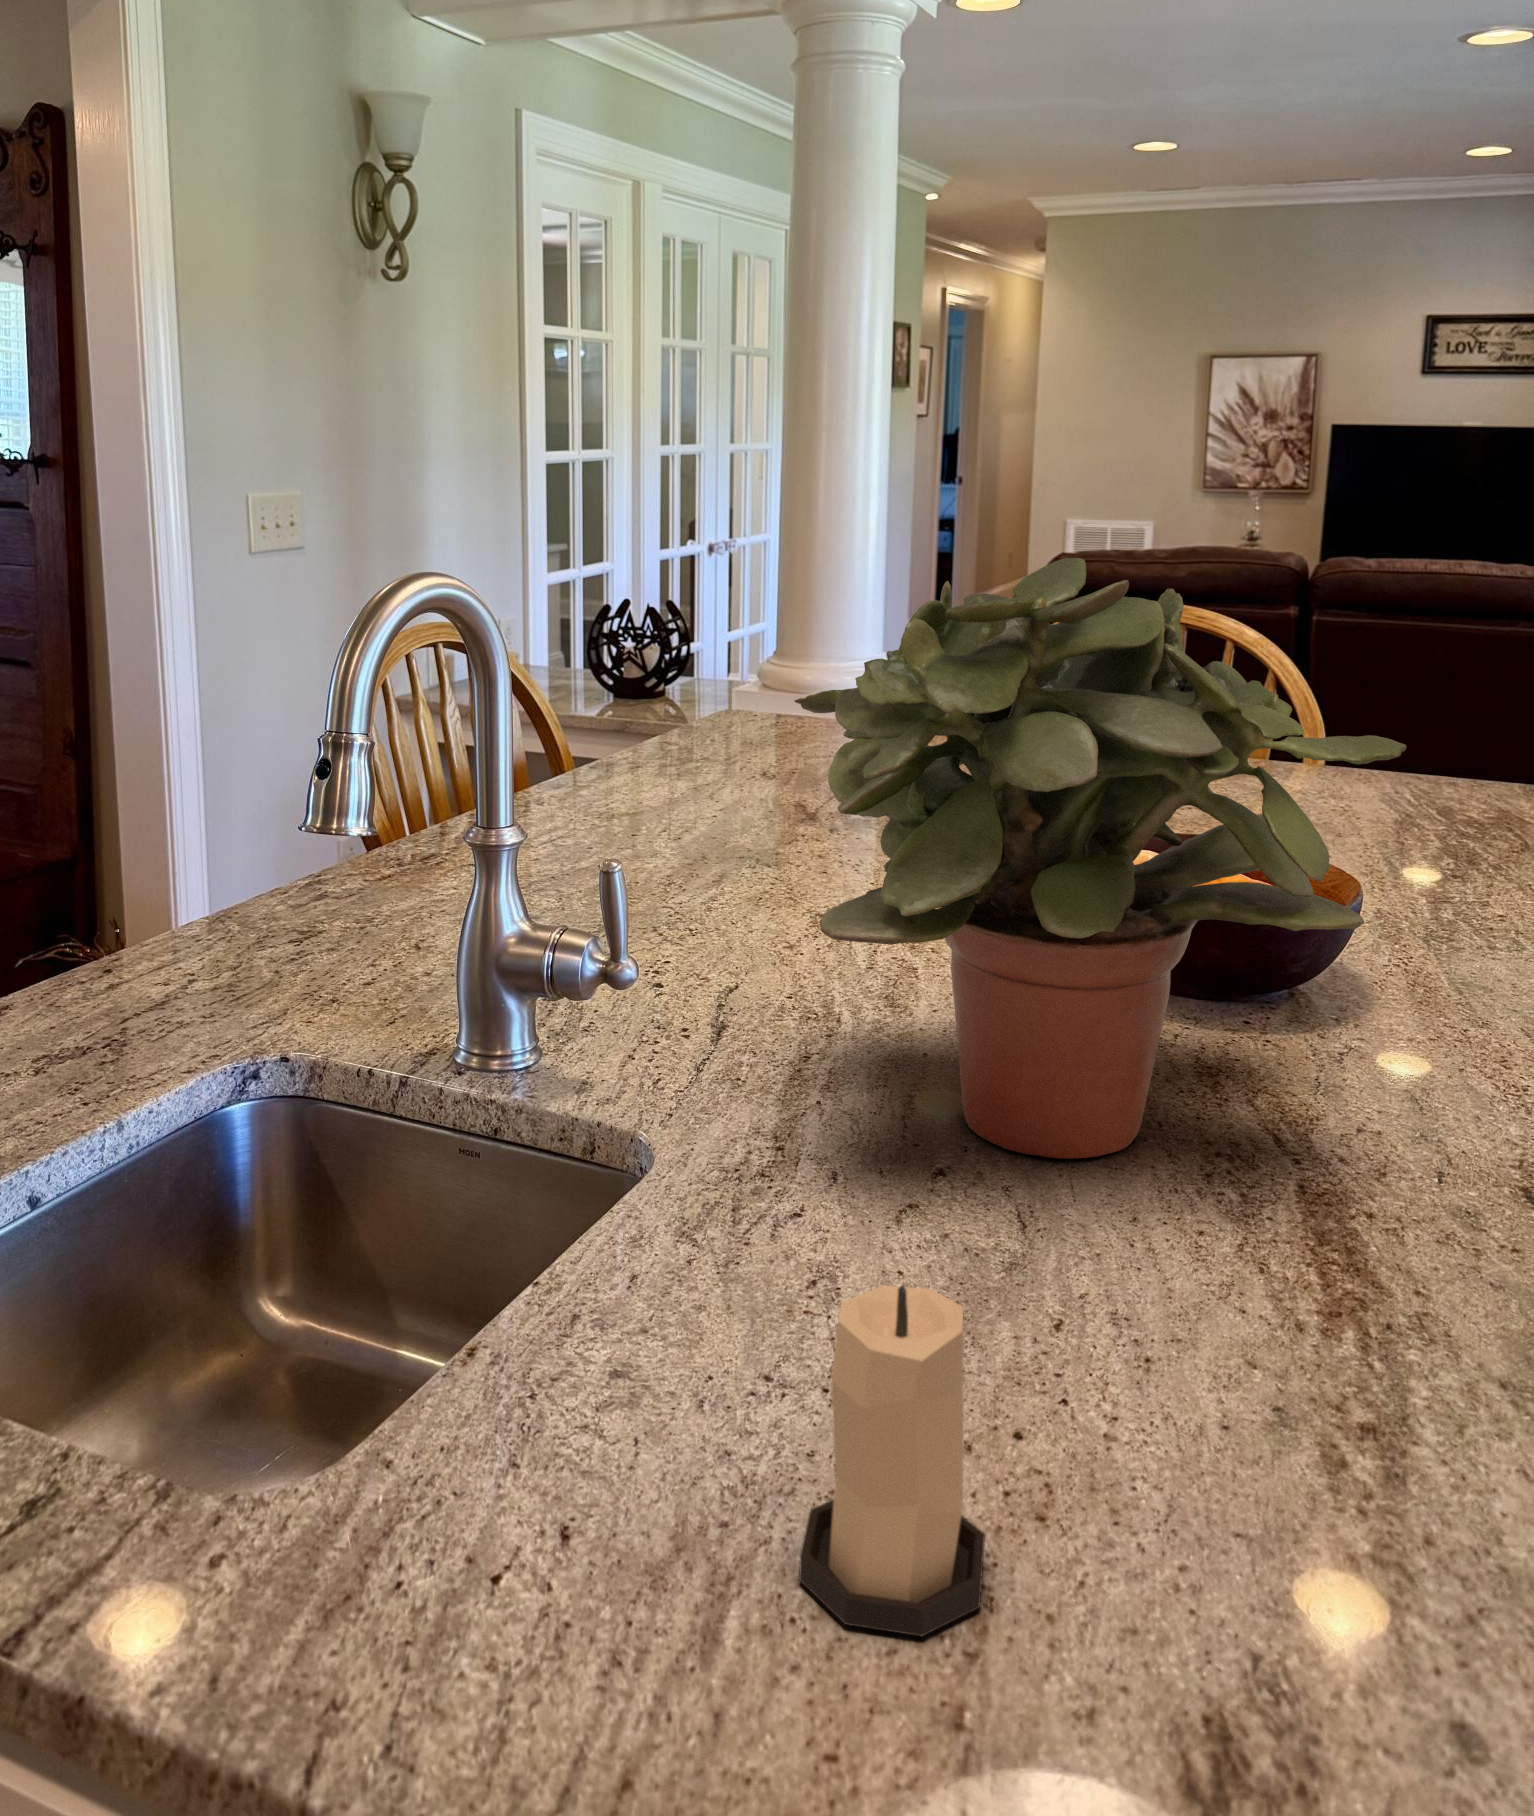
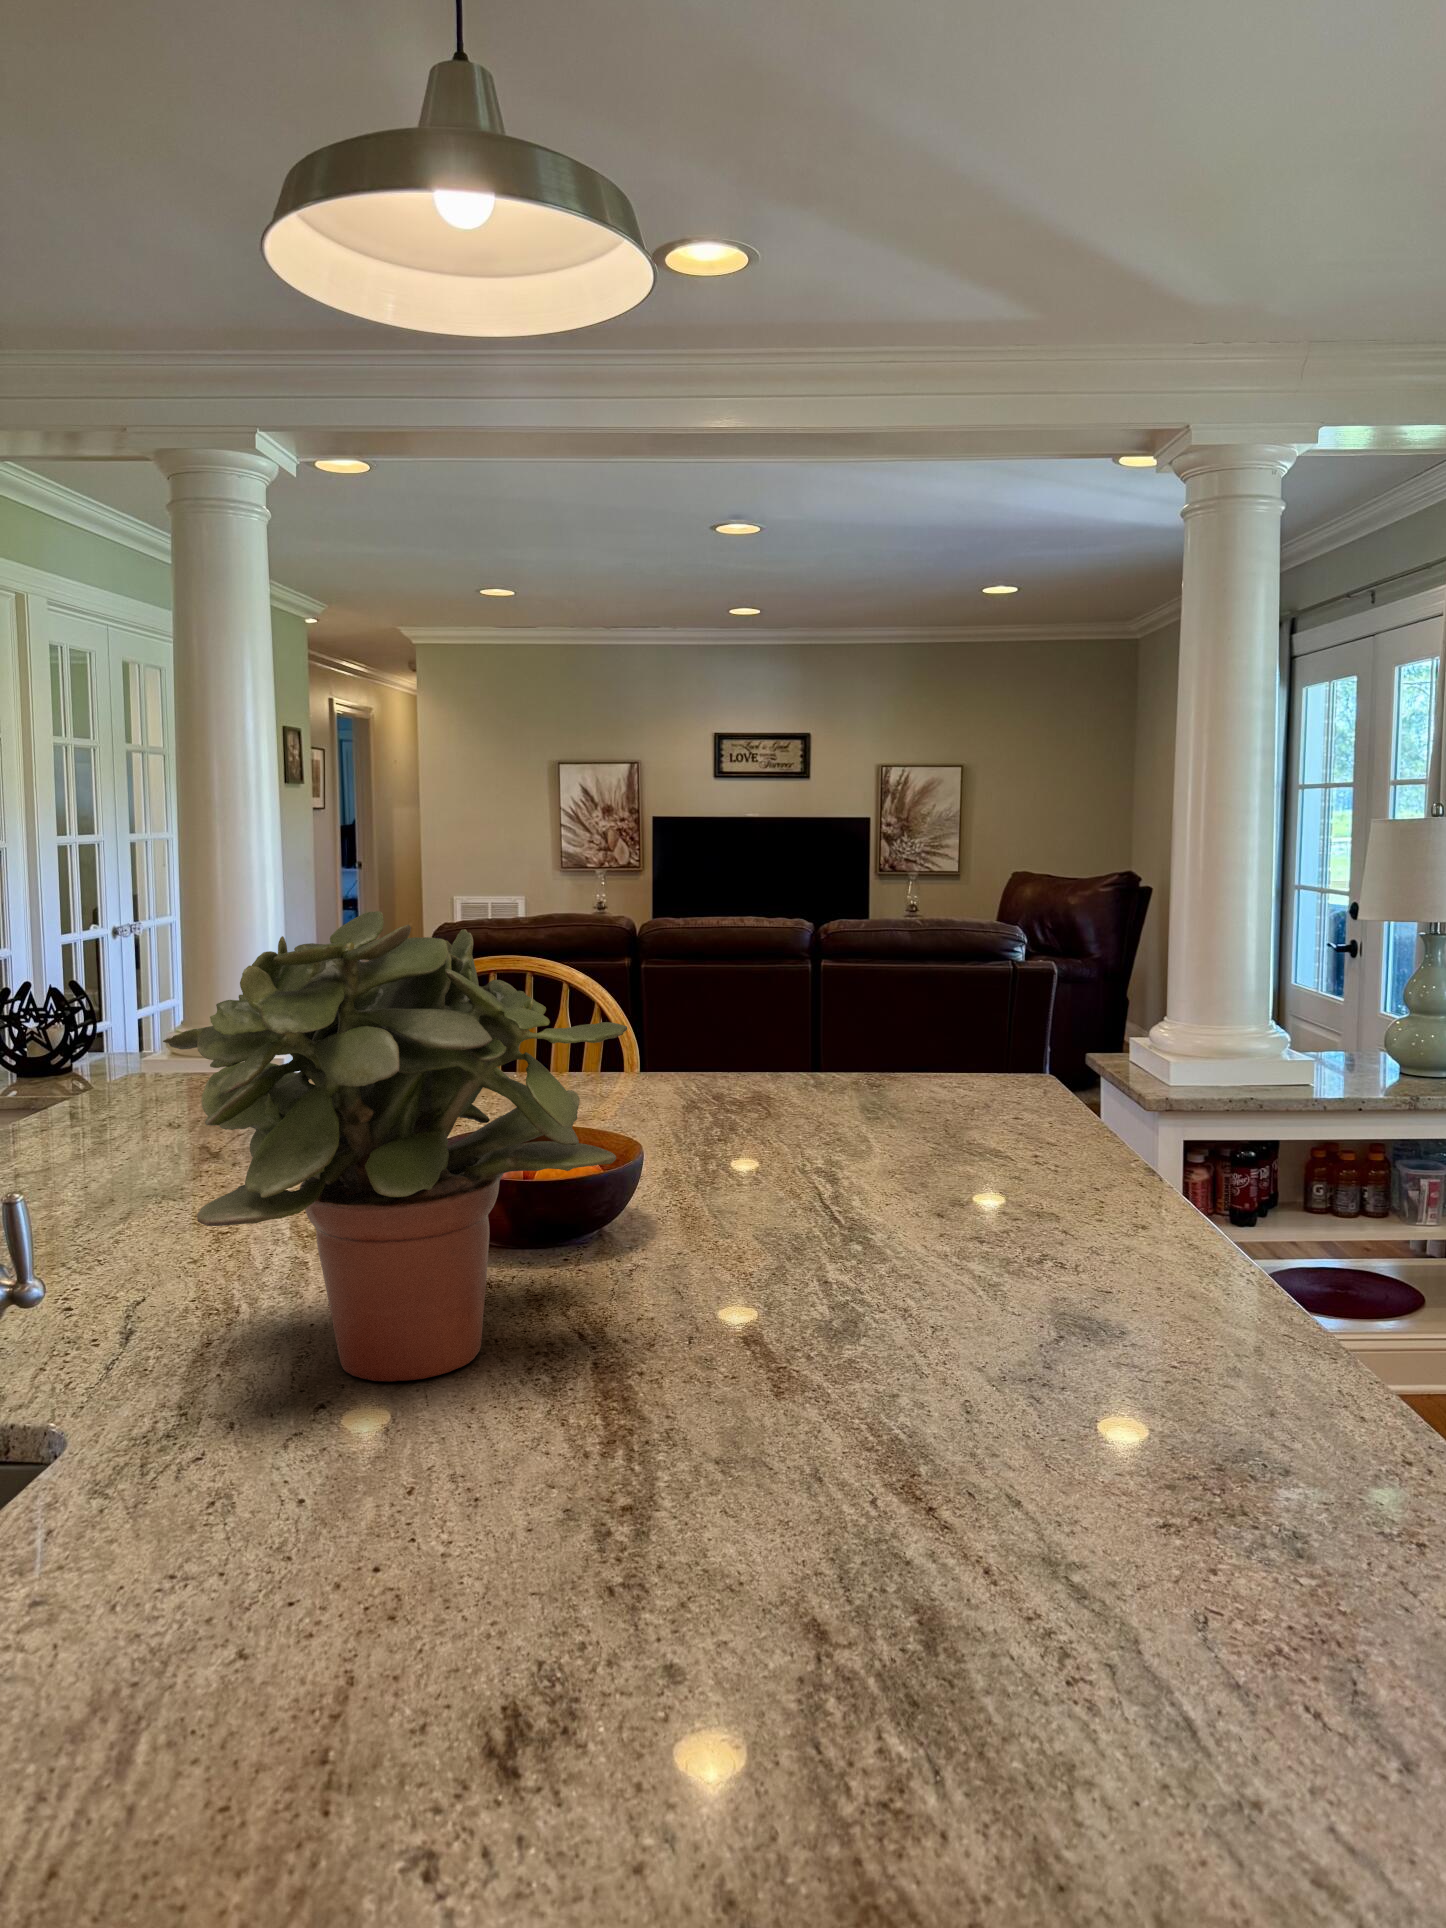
candle: present [799,1285,985,1636] -> none [197,1445,344,1718]

